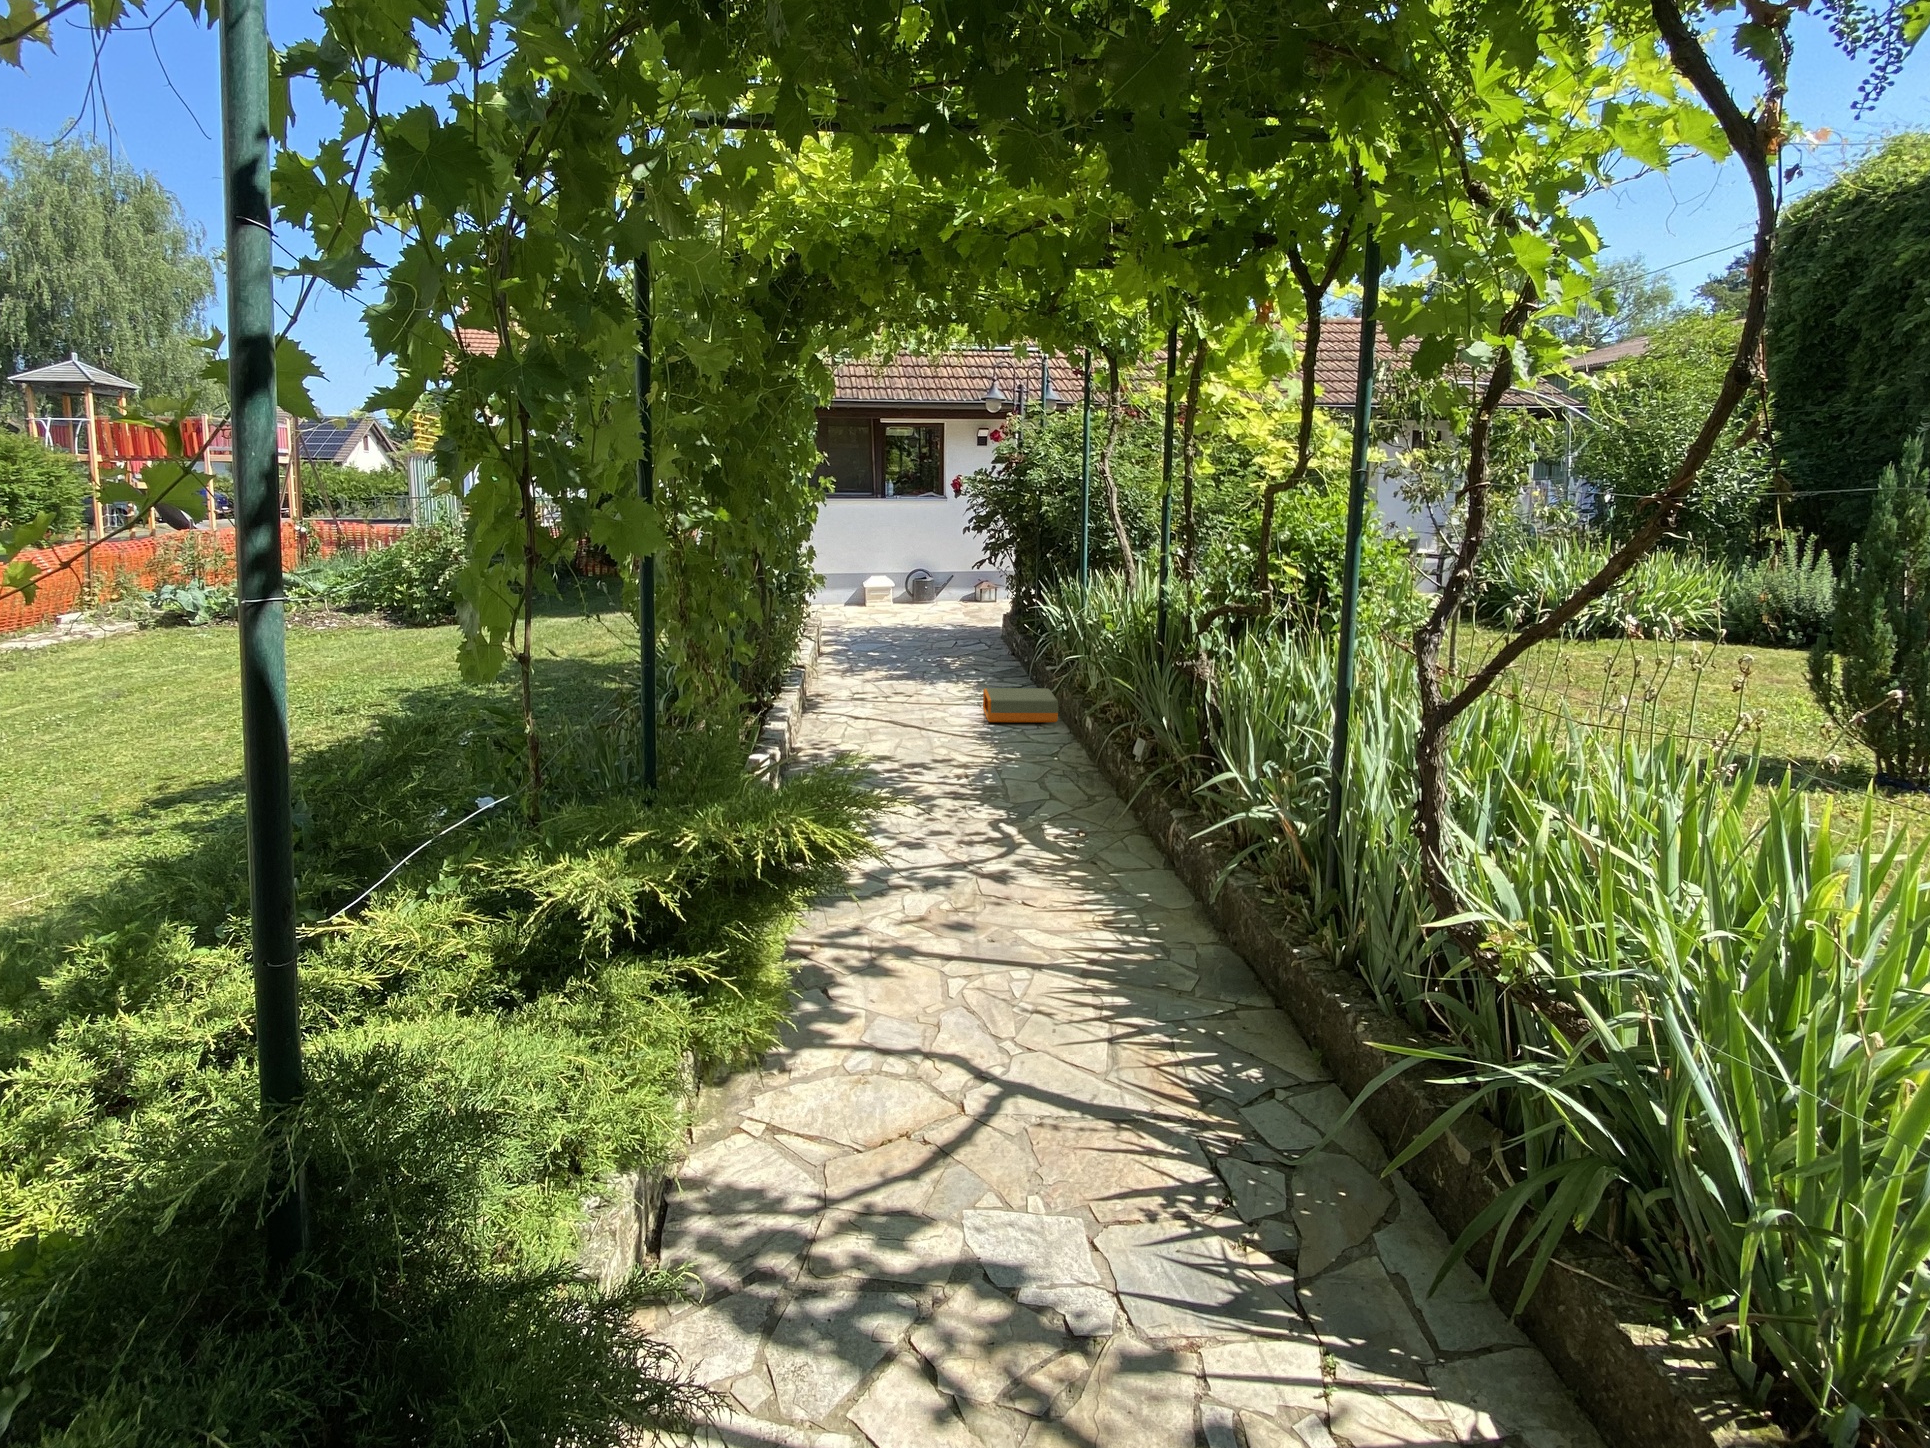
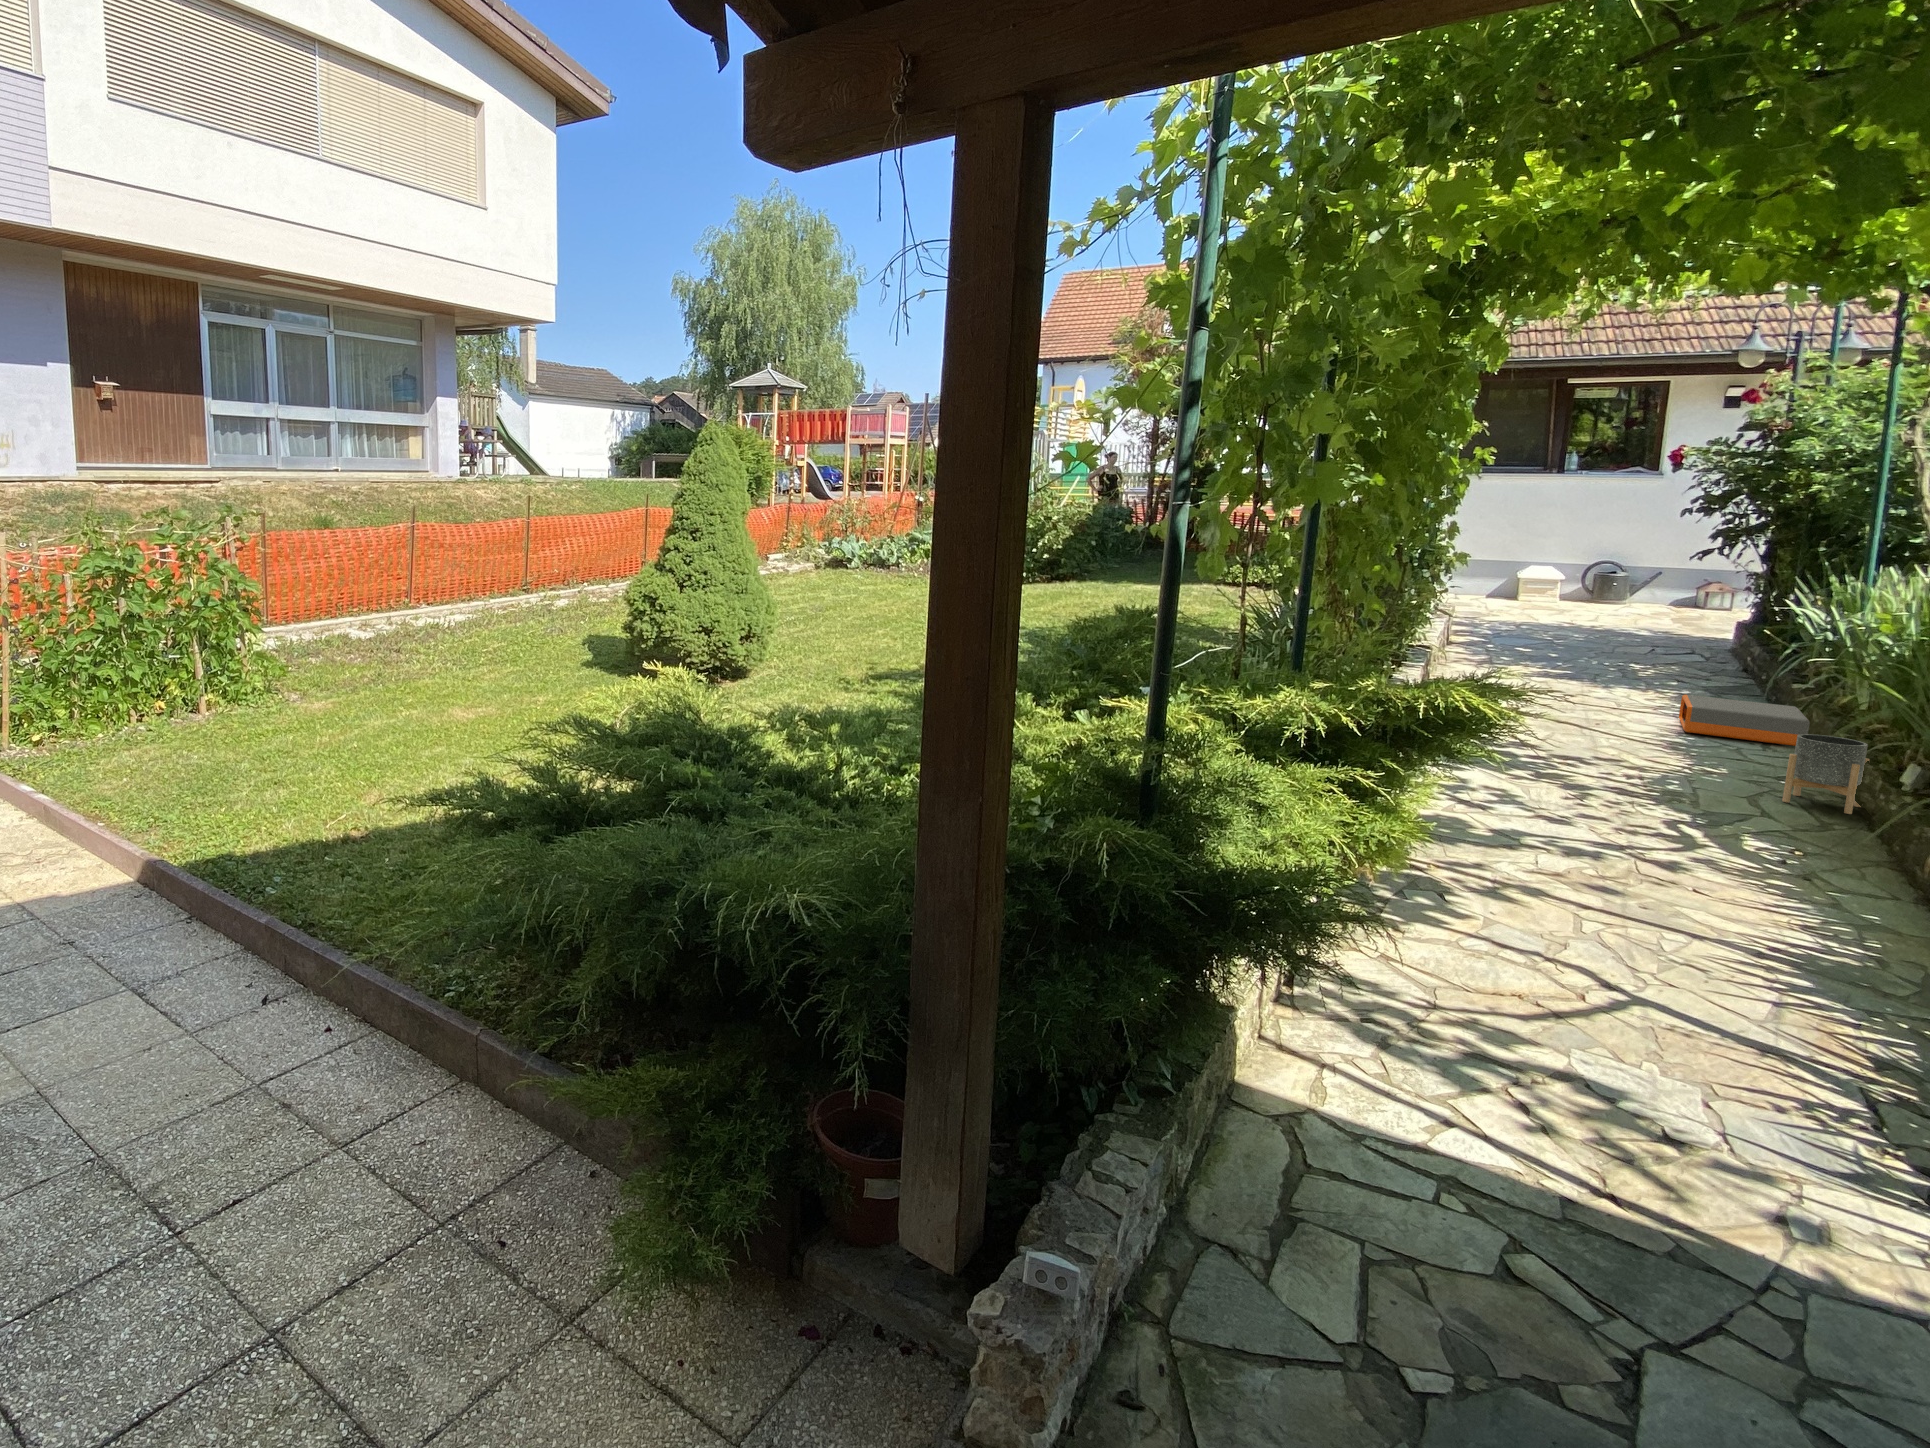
planter: none [1054,719,1098,783] -> present [1782,734,1869,814]

